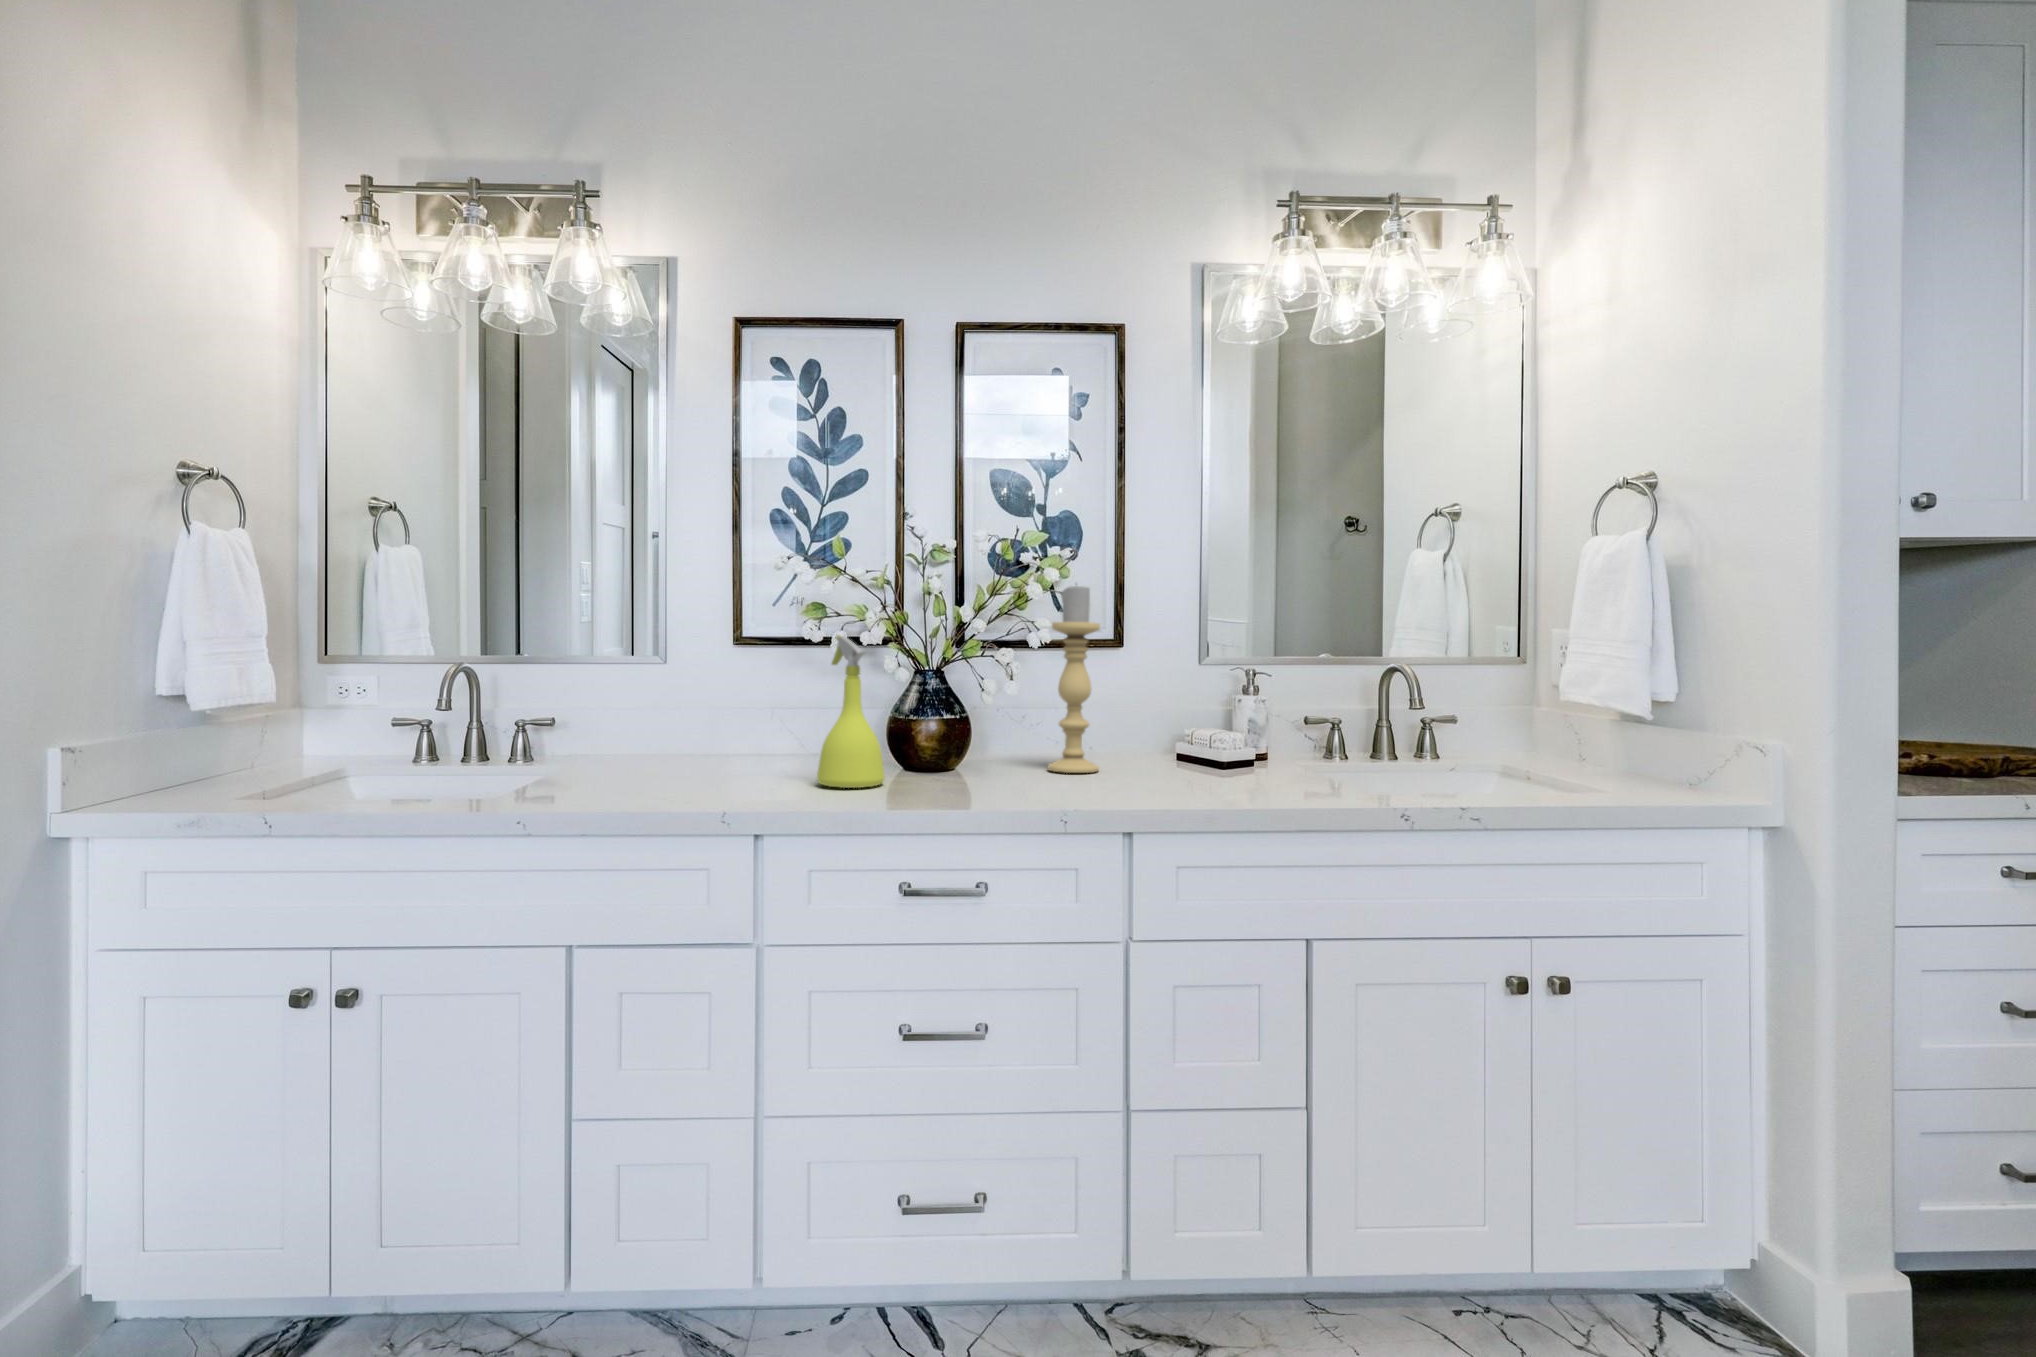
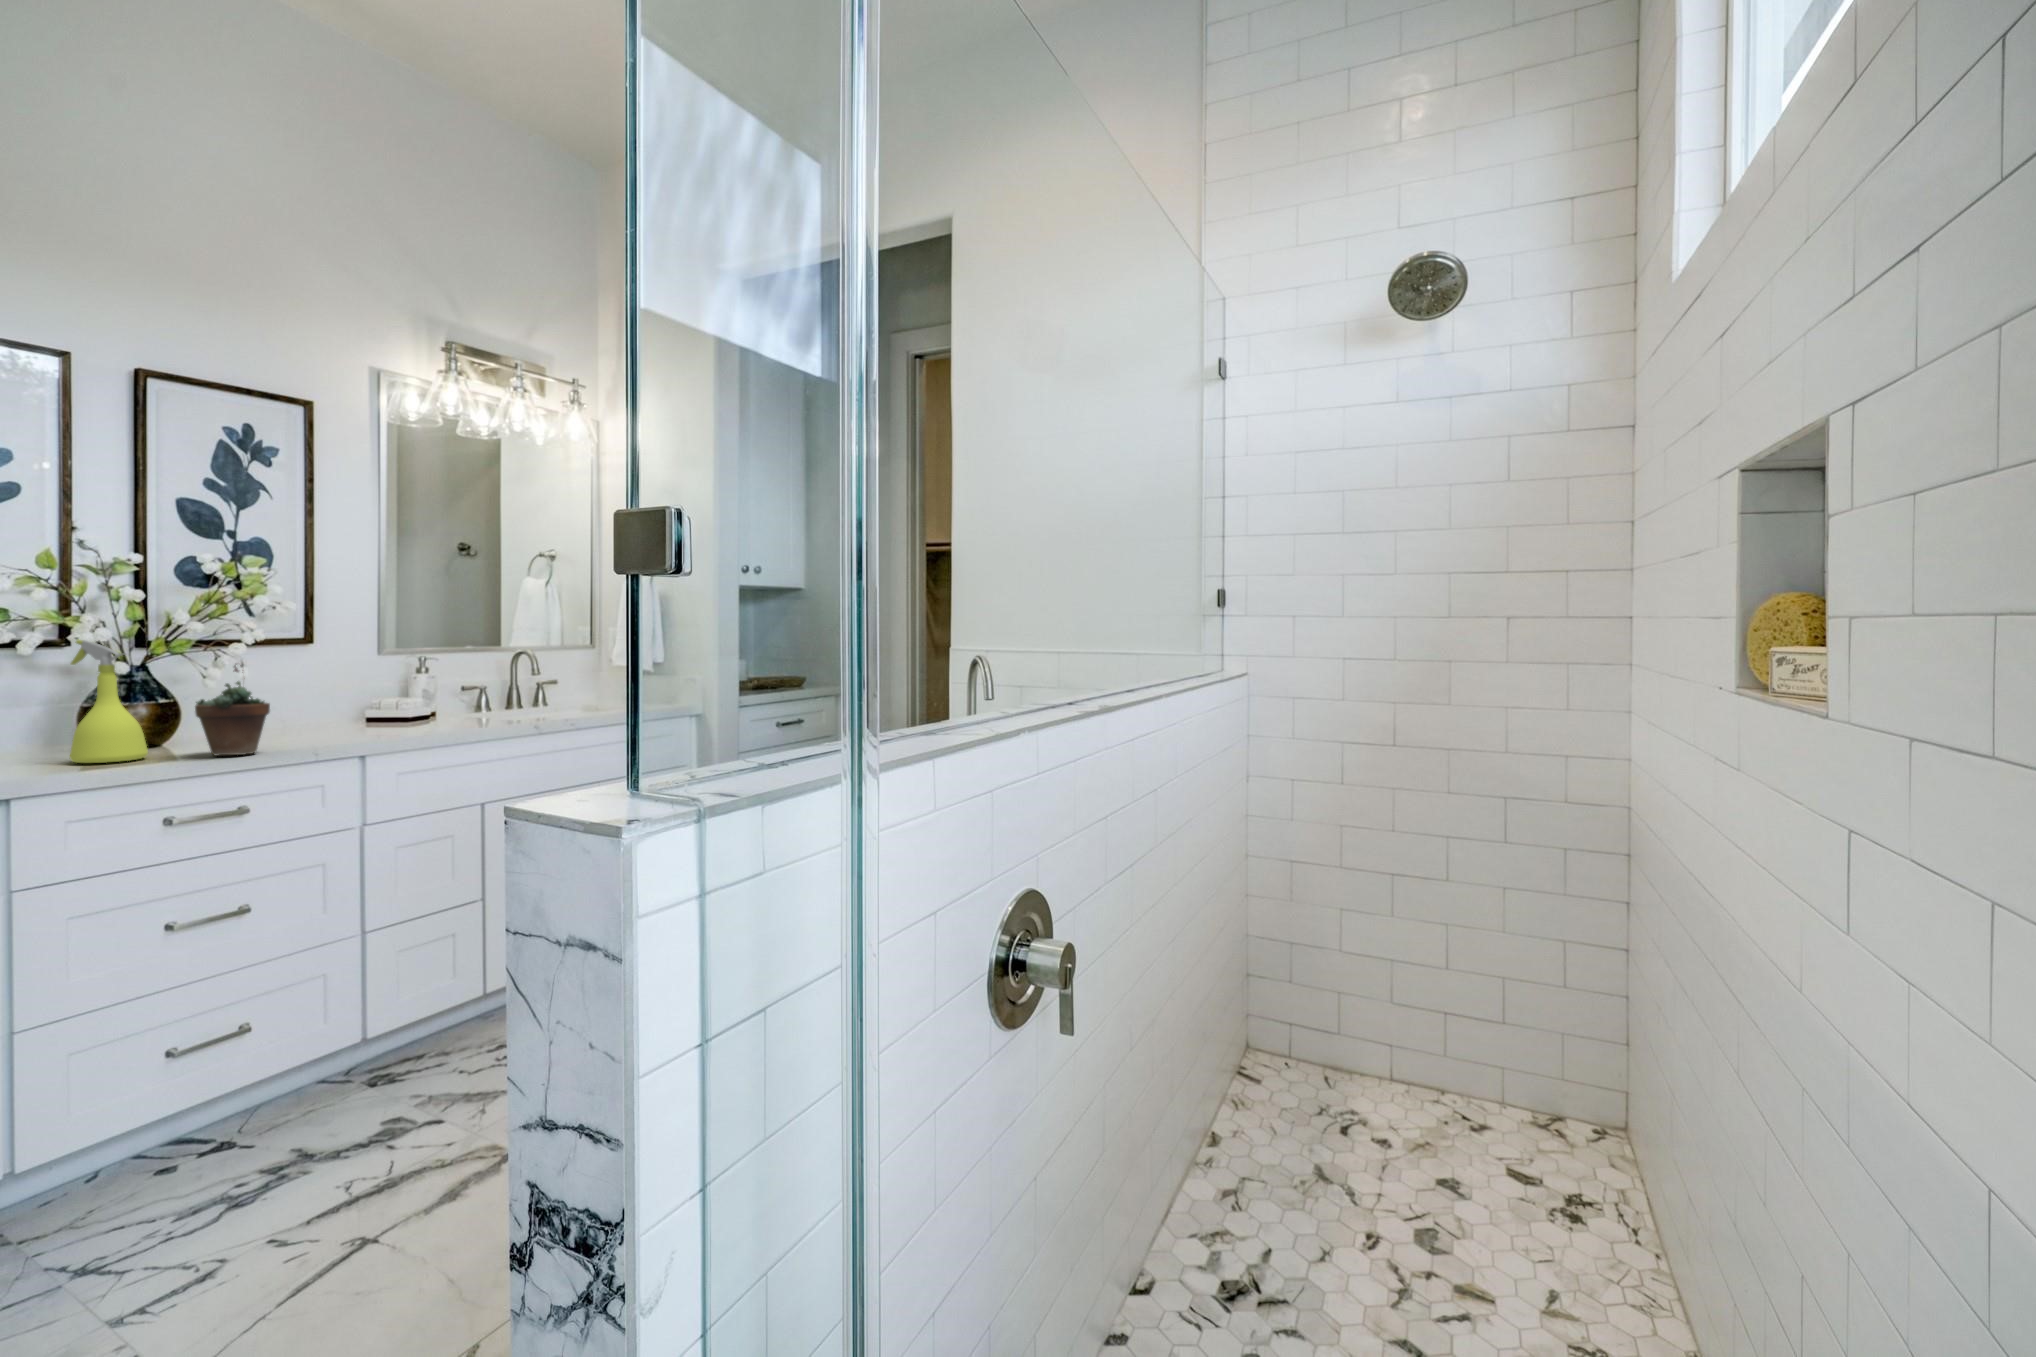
candle holder: present [1048,585,1100,773] -> none [273,597,323,736]
succulent plant: none [912,667,989,797] -> present [195,665,270,756]

